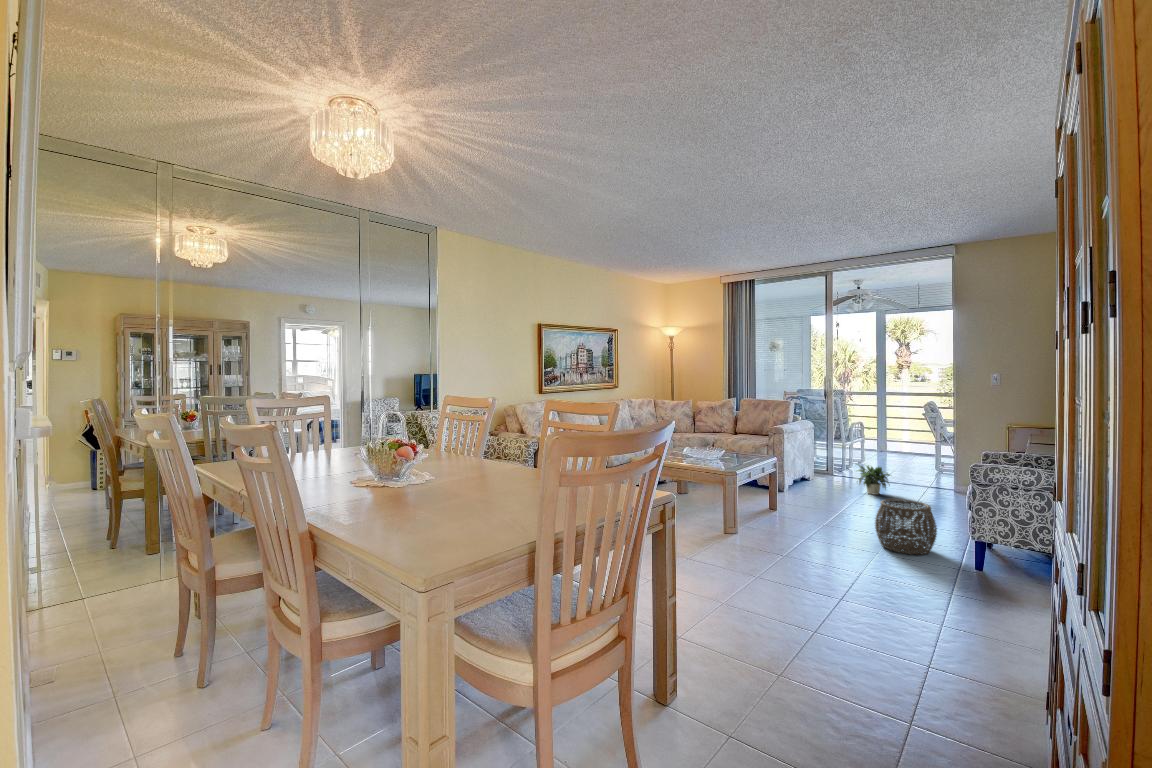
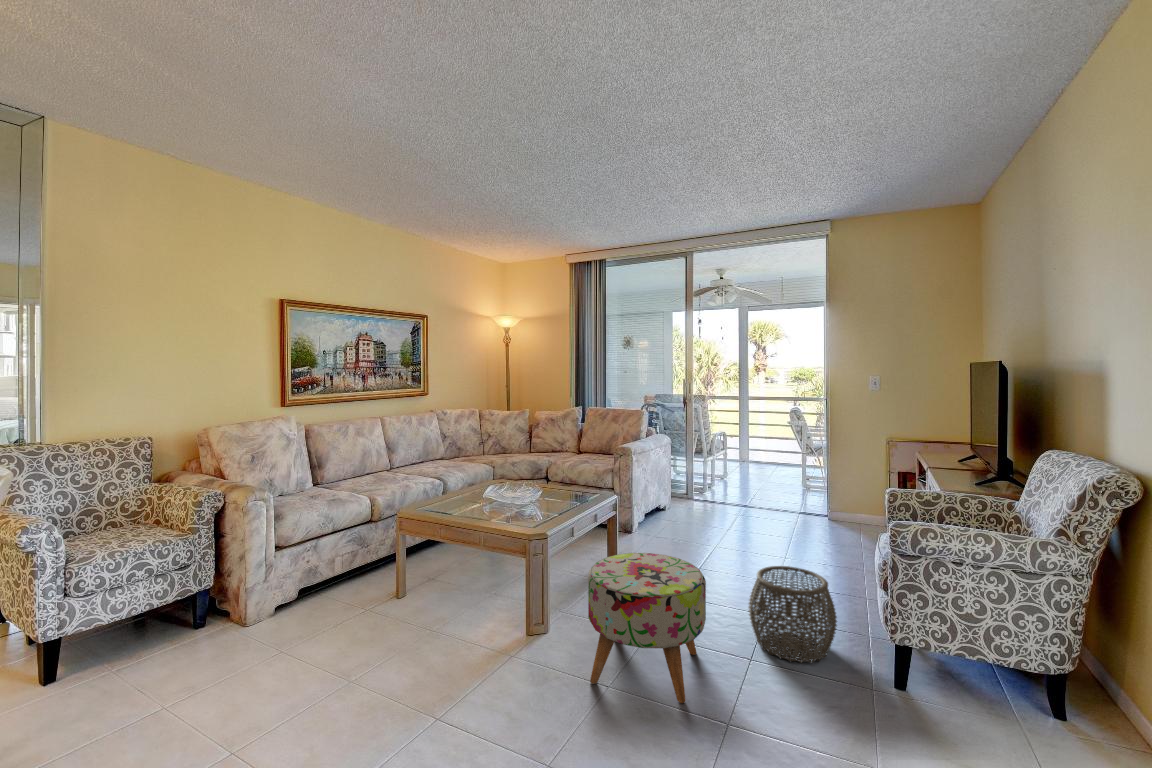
potted plant: present [857,465,890,495] -> none [712,489,761,531]
ottoman: none [768,485,845,562] -> present [588,553,706,703]

